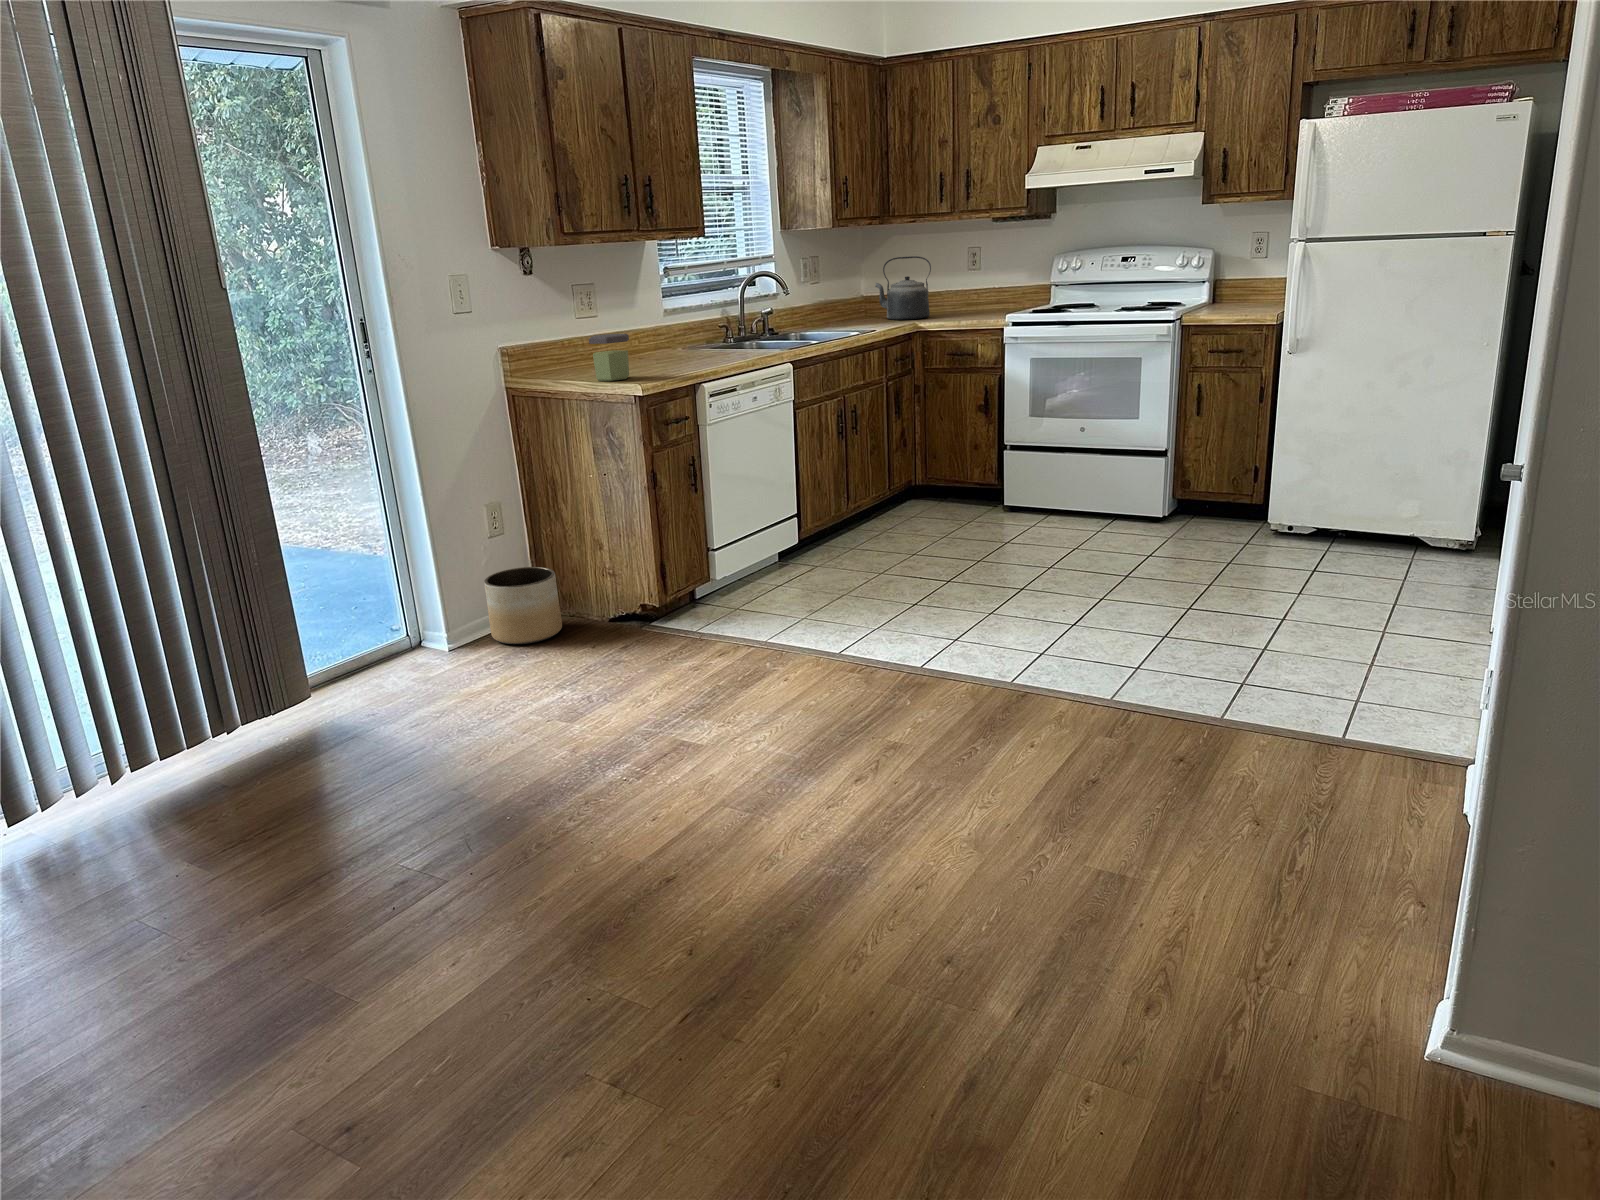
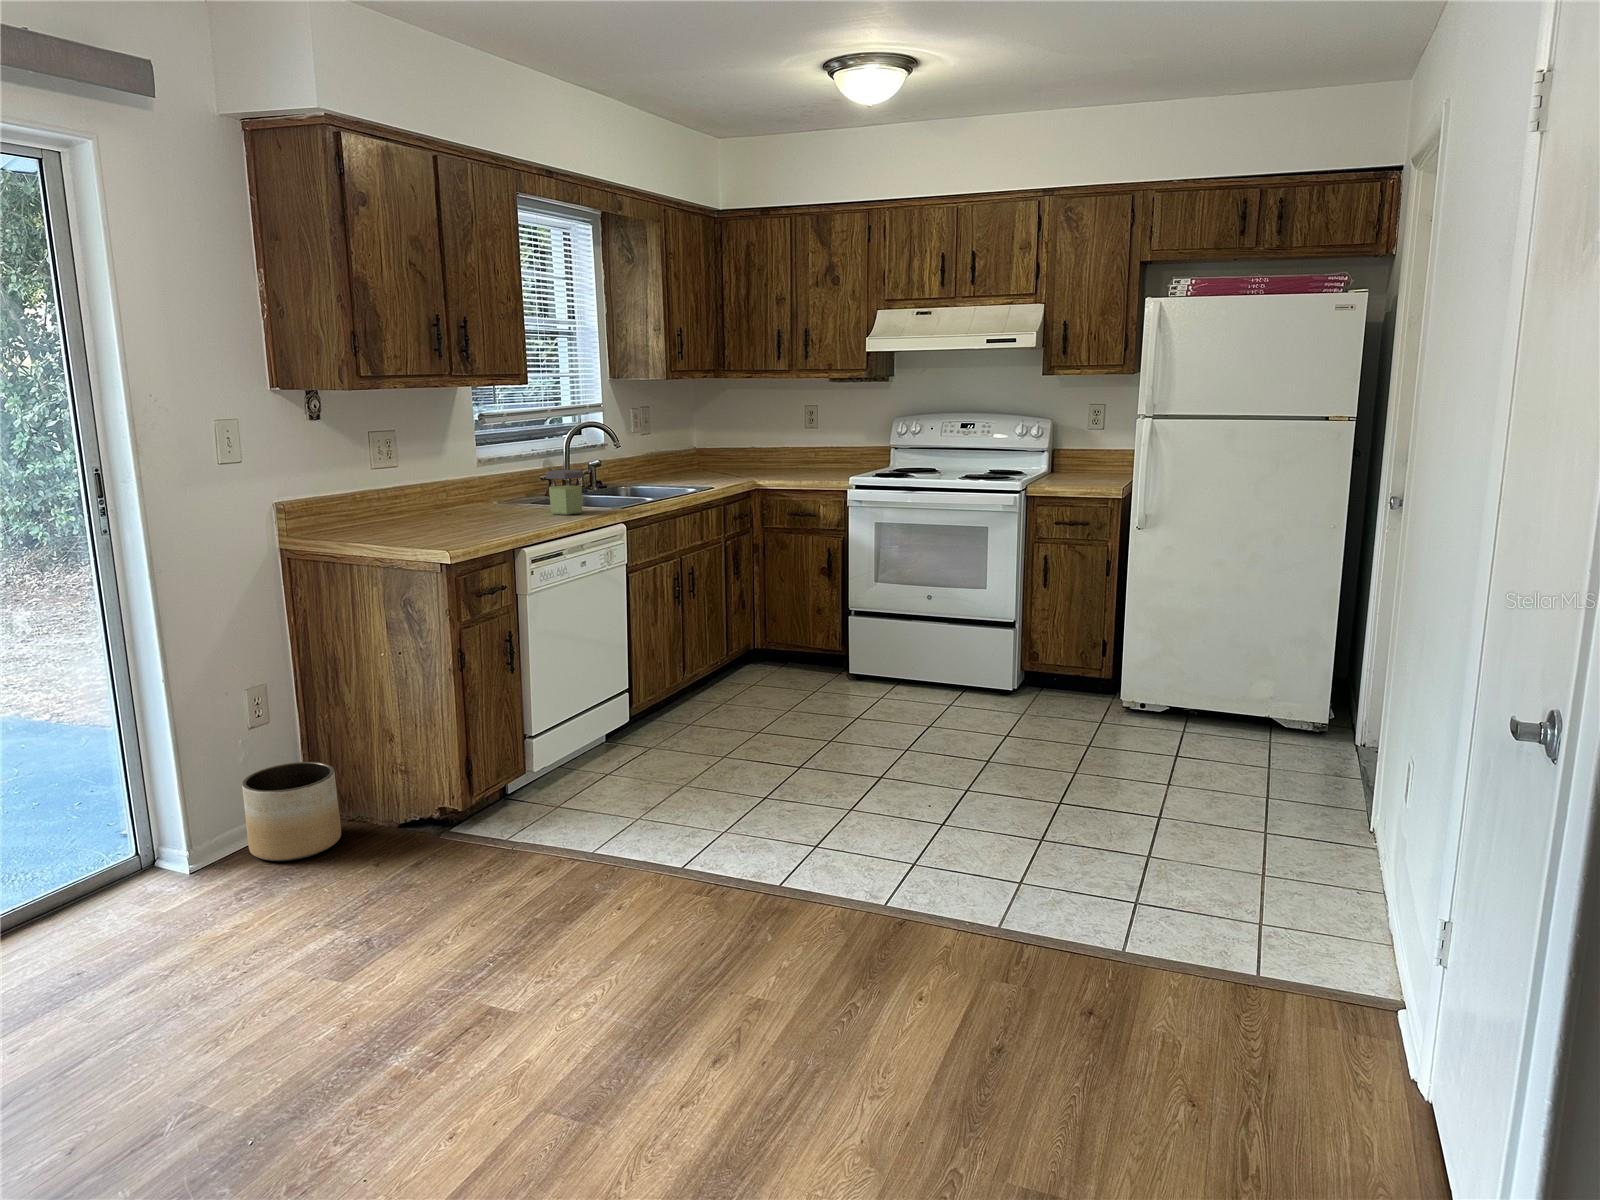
kettle: present [875,256,931,320] -> none [709,411,768,476]
jar: present [589,334,629,381] -> present [546,470,583,515]

